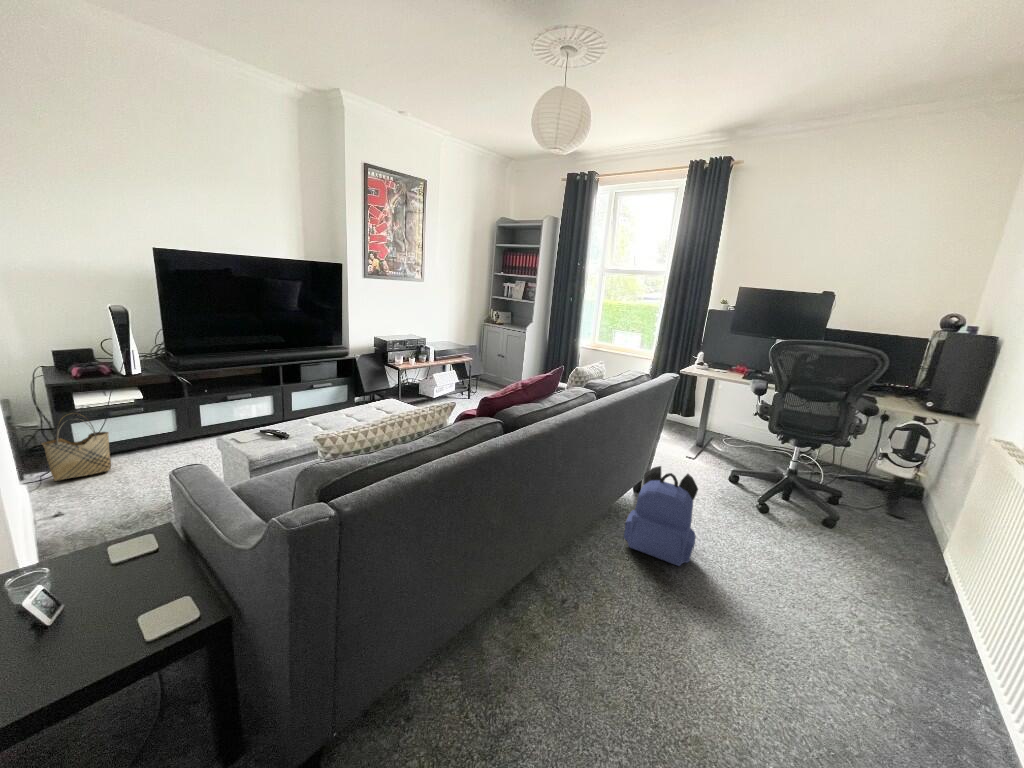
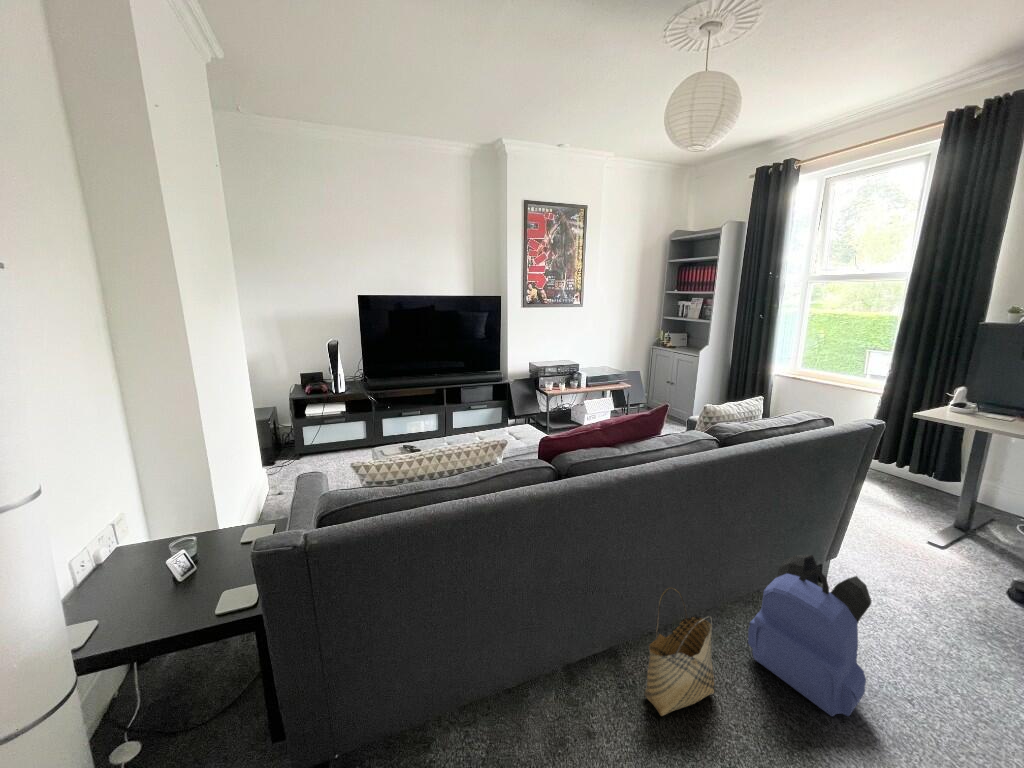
woven basket: present [42,413,111,481] -> present [644,588,714,716]

